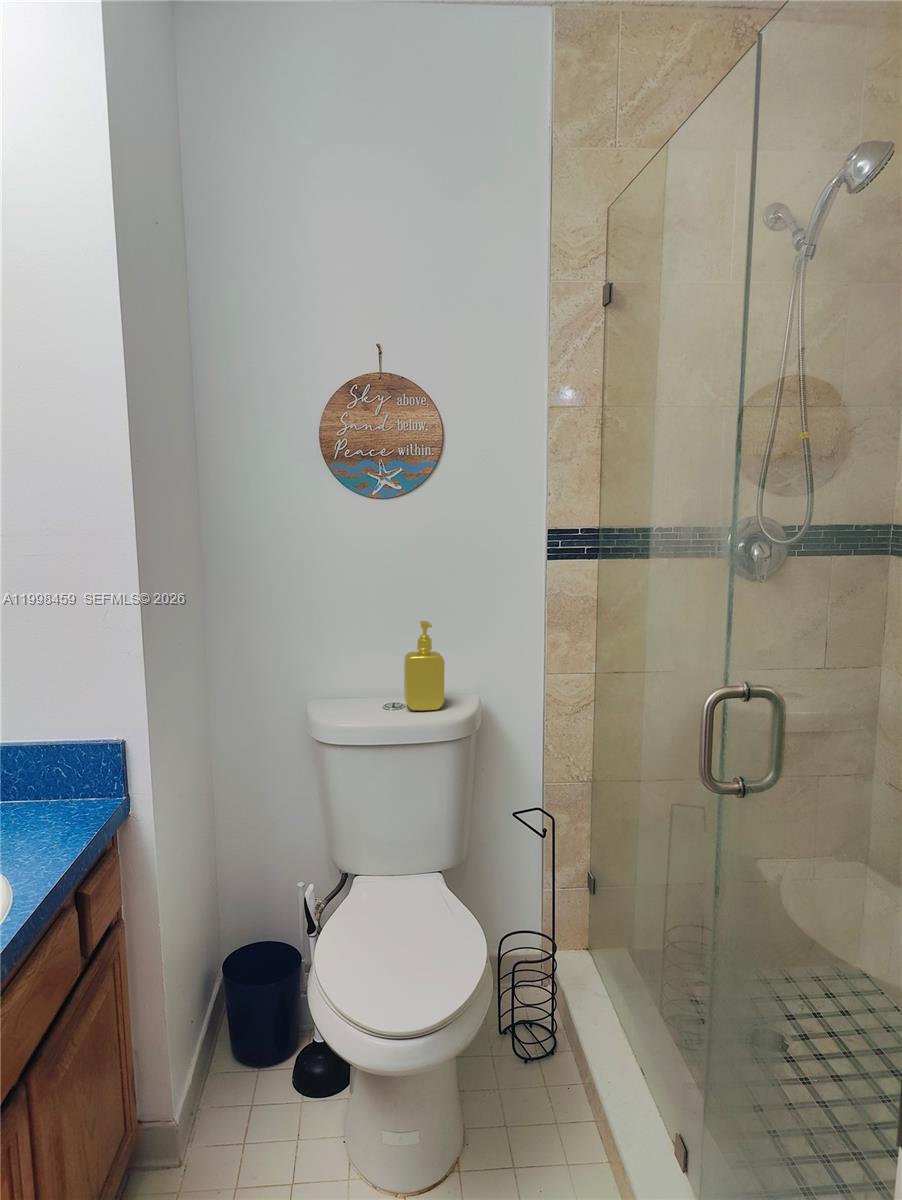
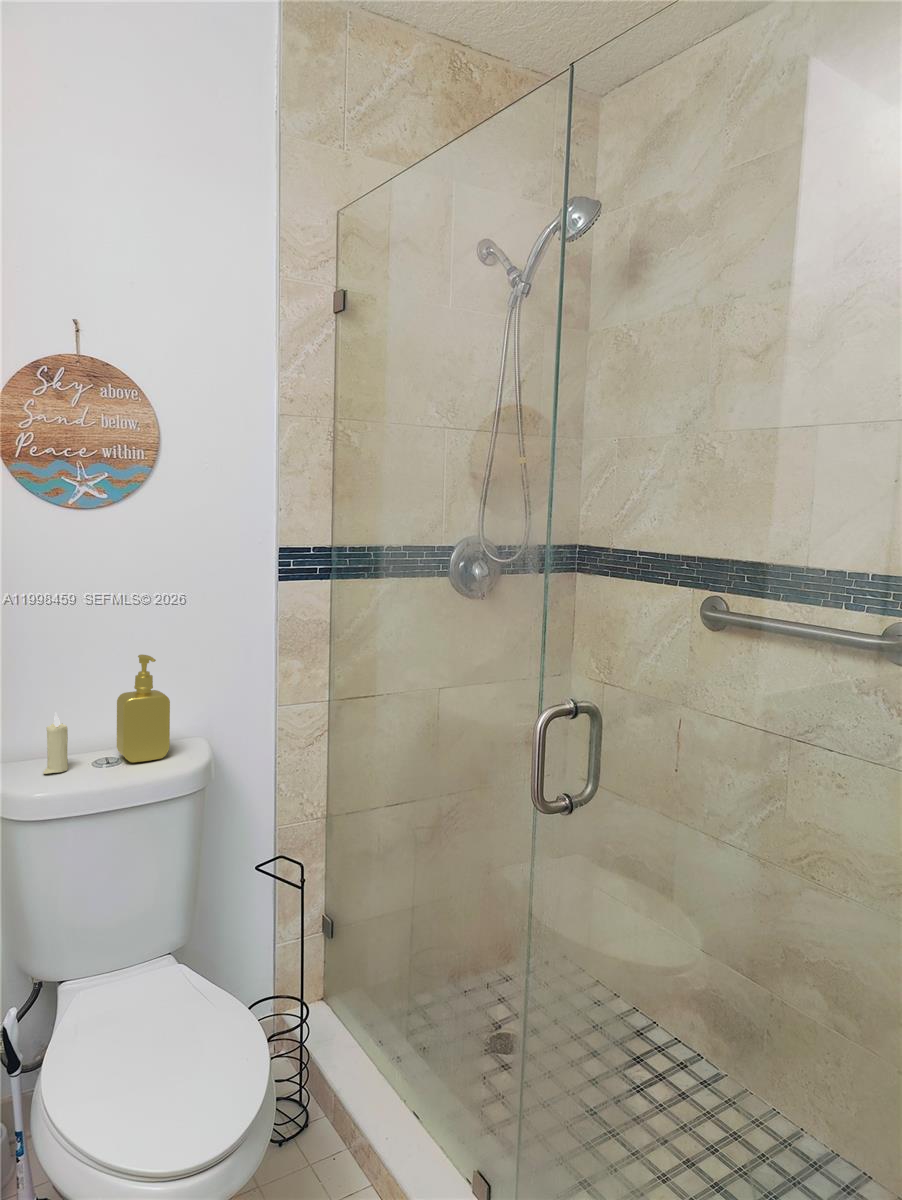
candle: none [346,664,365,712] -> present [43,713,68,774]

